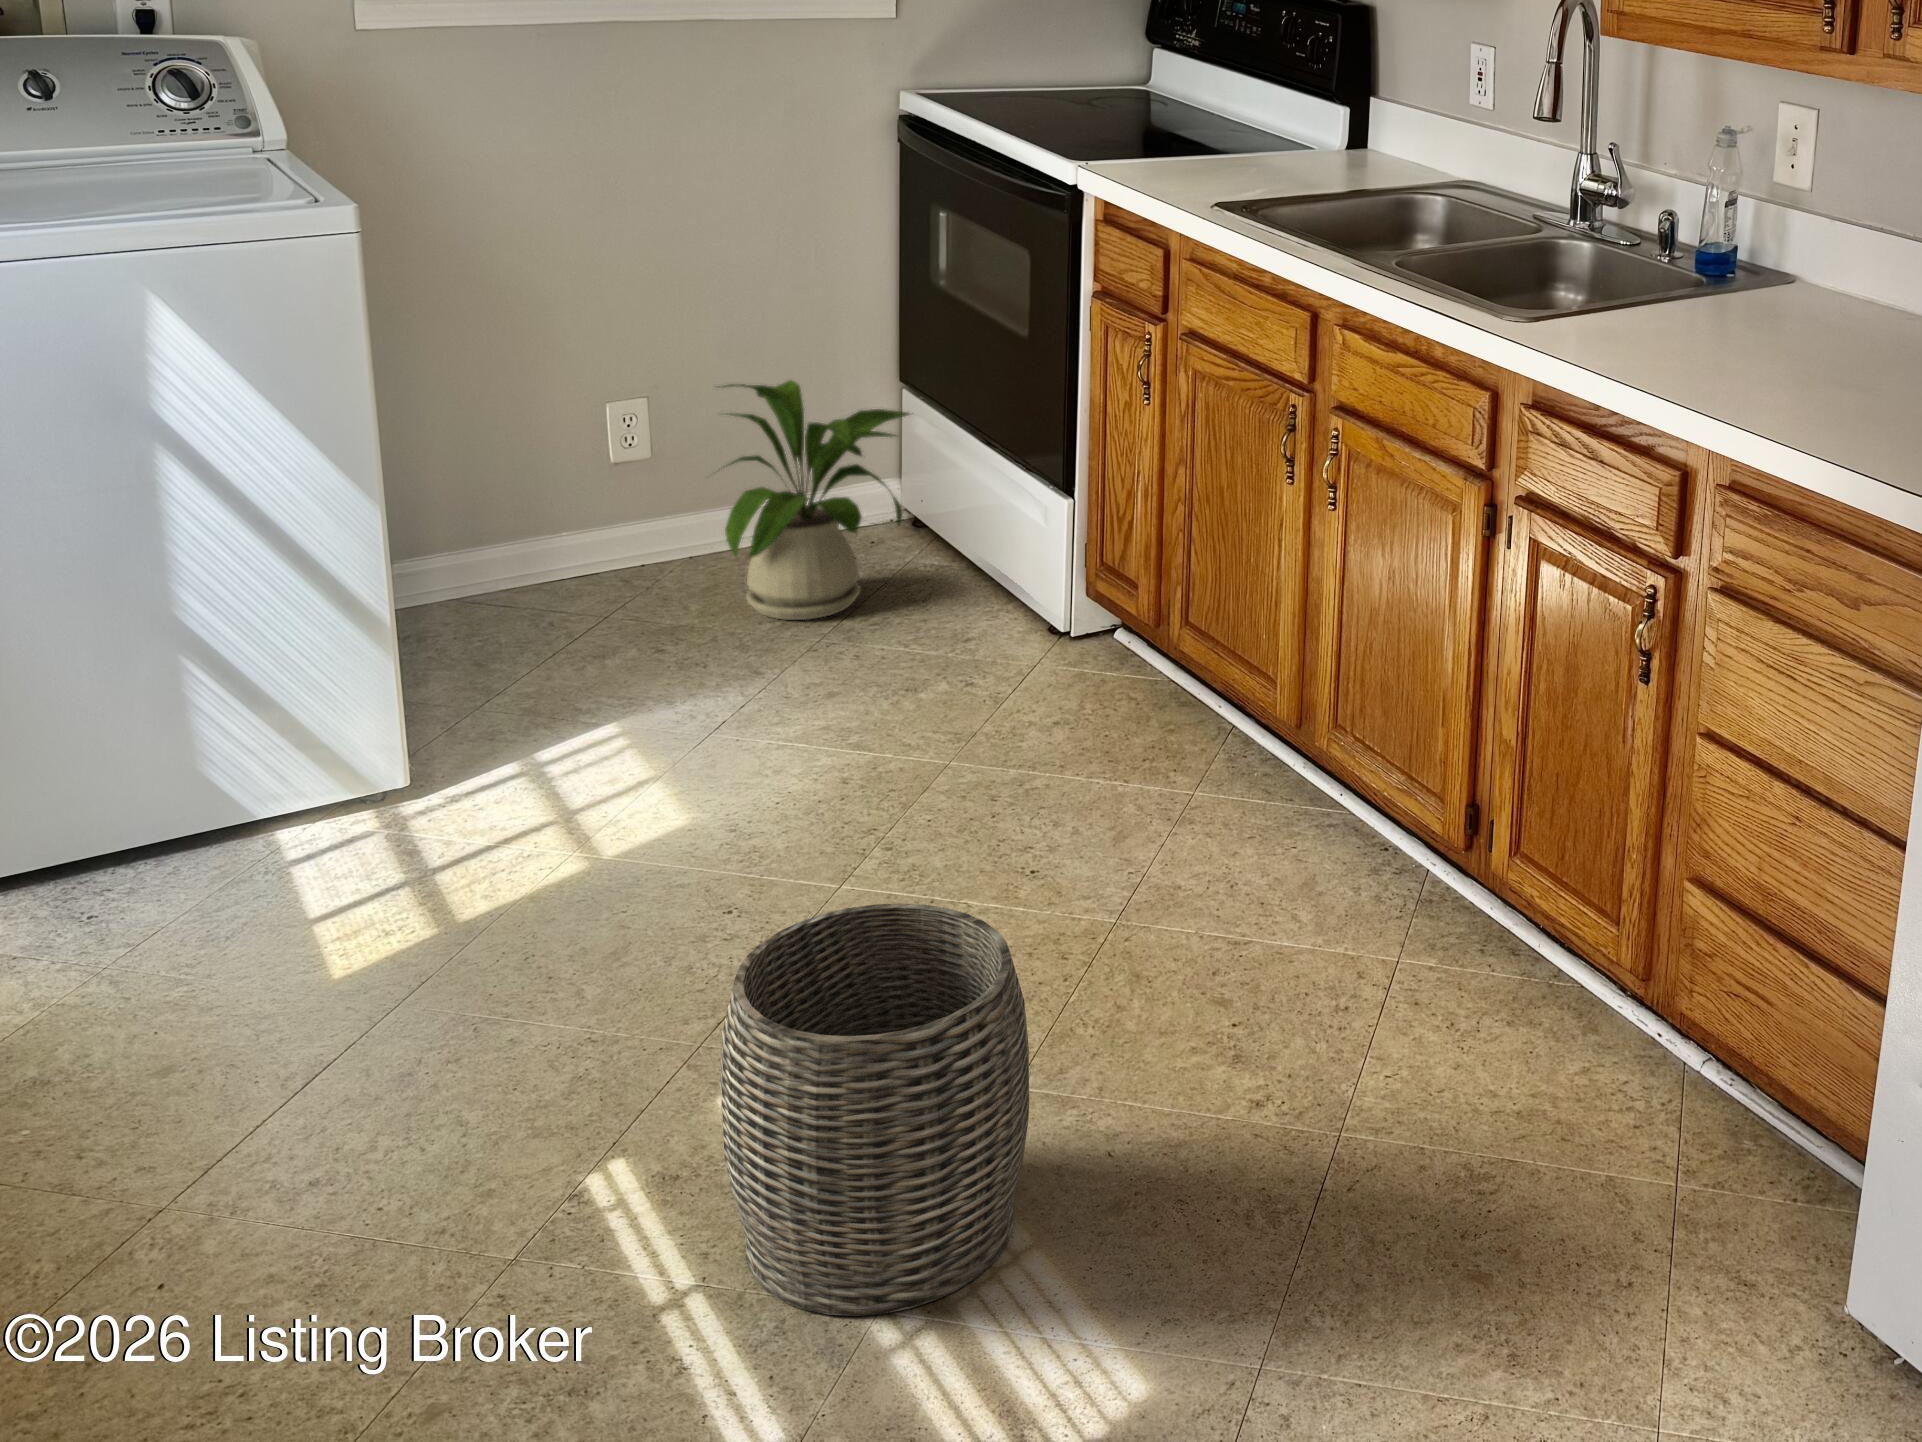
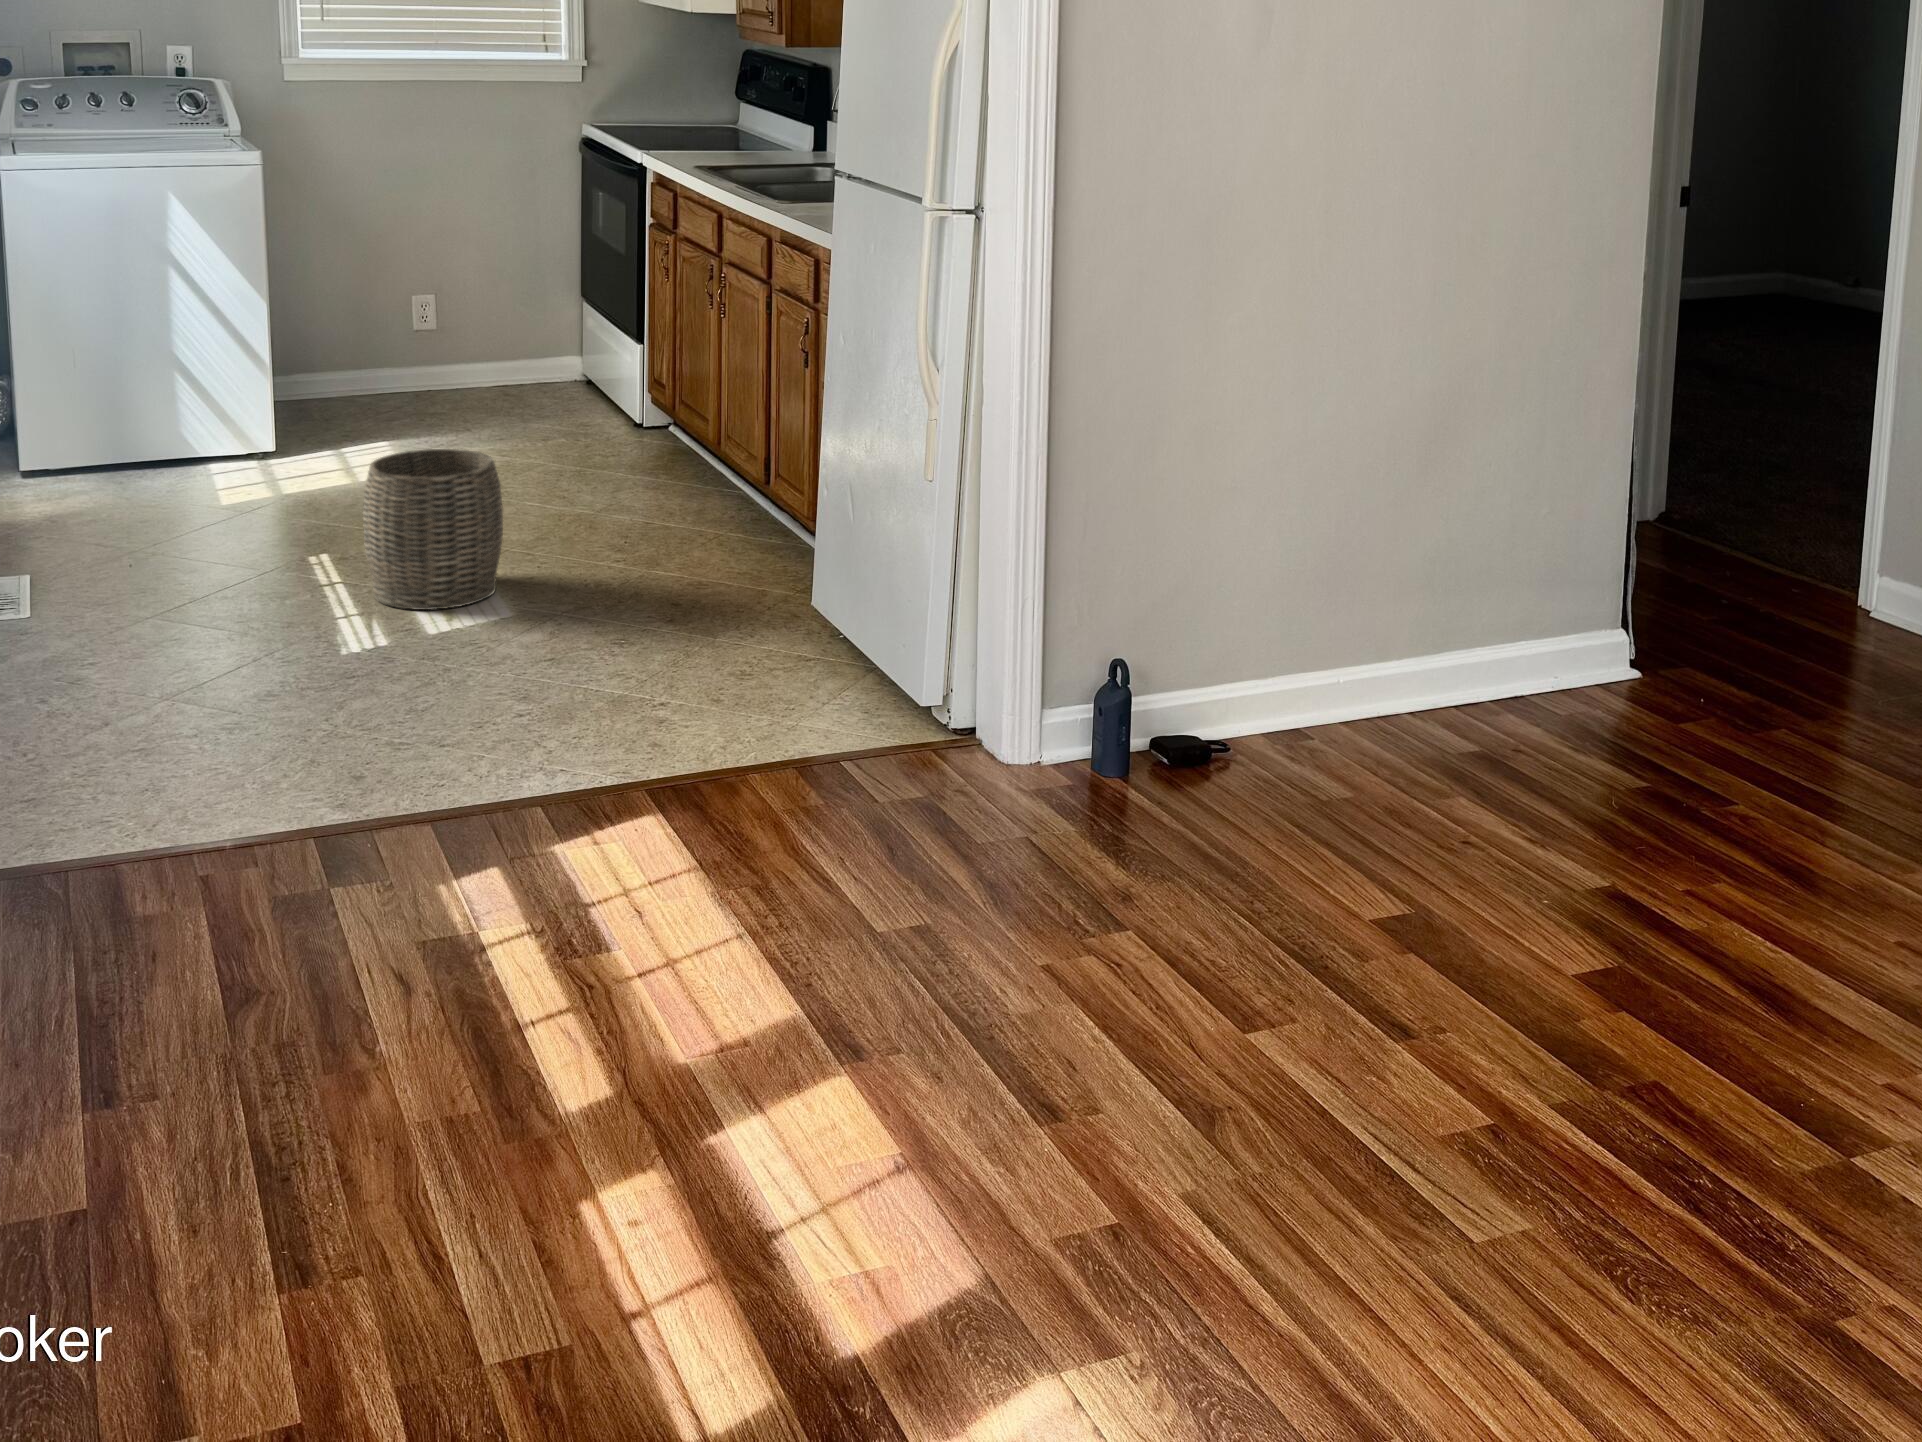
house plant: present [717,380,909,620] -> none [455,276,579,413]

